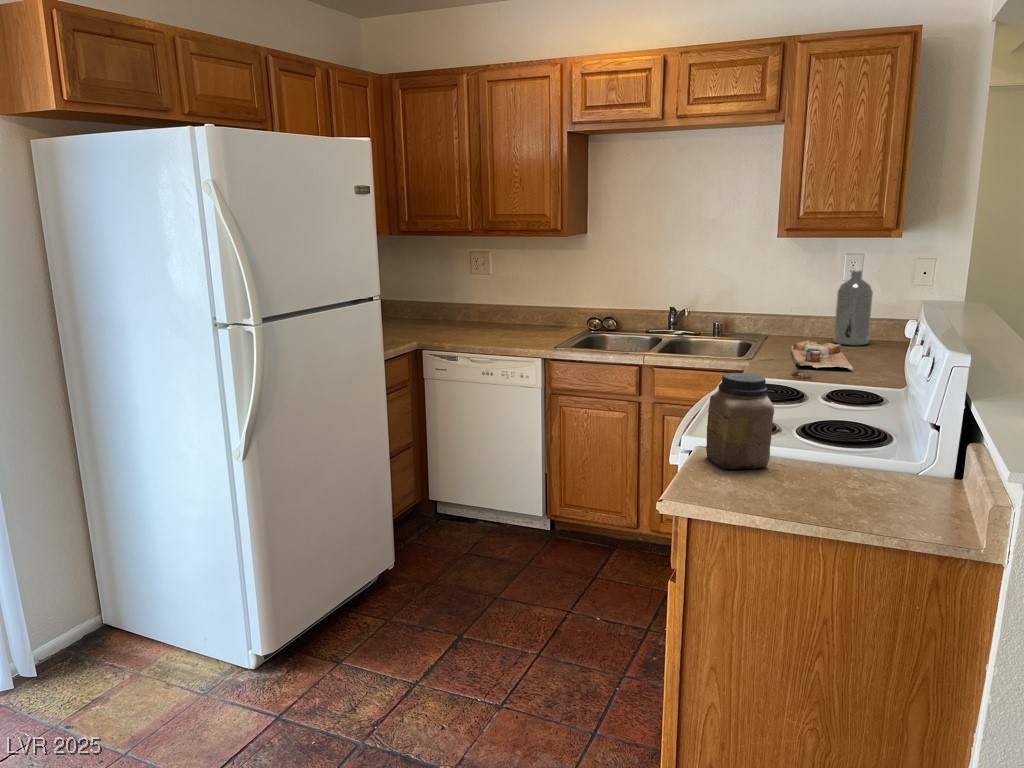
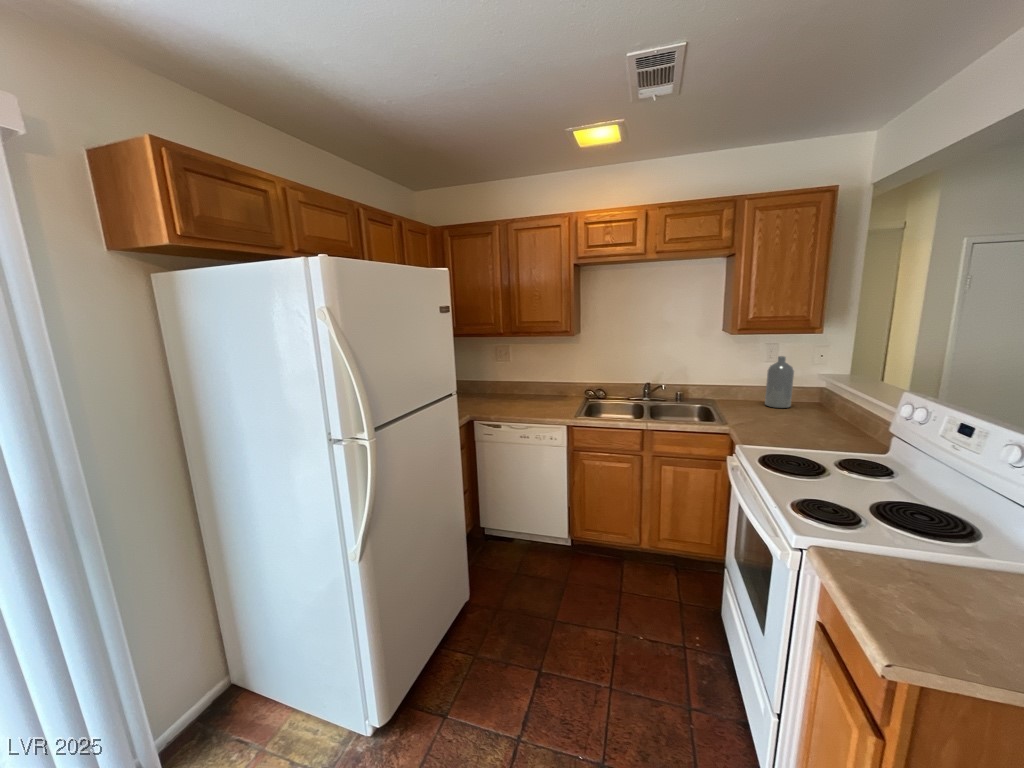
cutting board: present [791,340,853,372] -> none [748,408,823,437]
jar: present [706,373,774,469] -> none [881,503,989,619]

